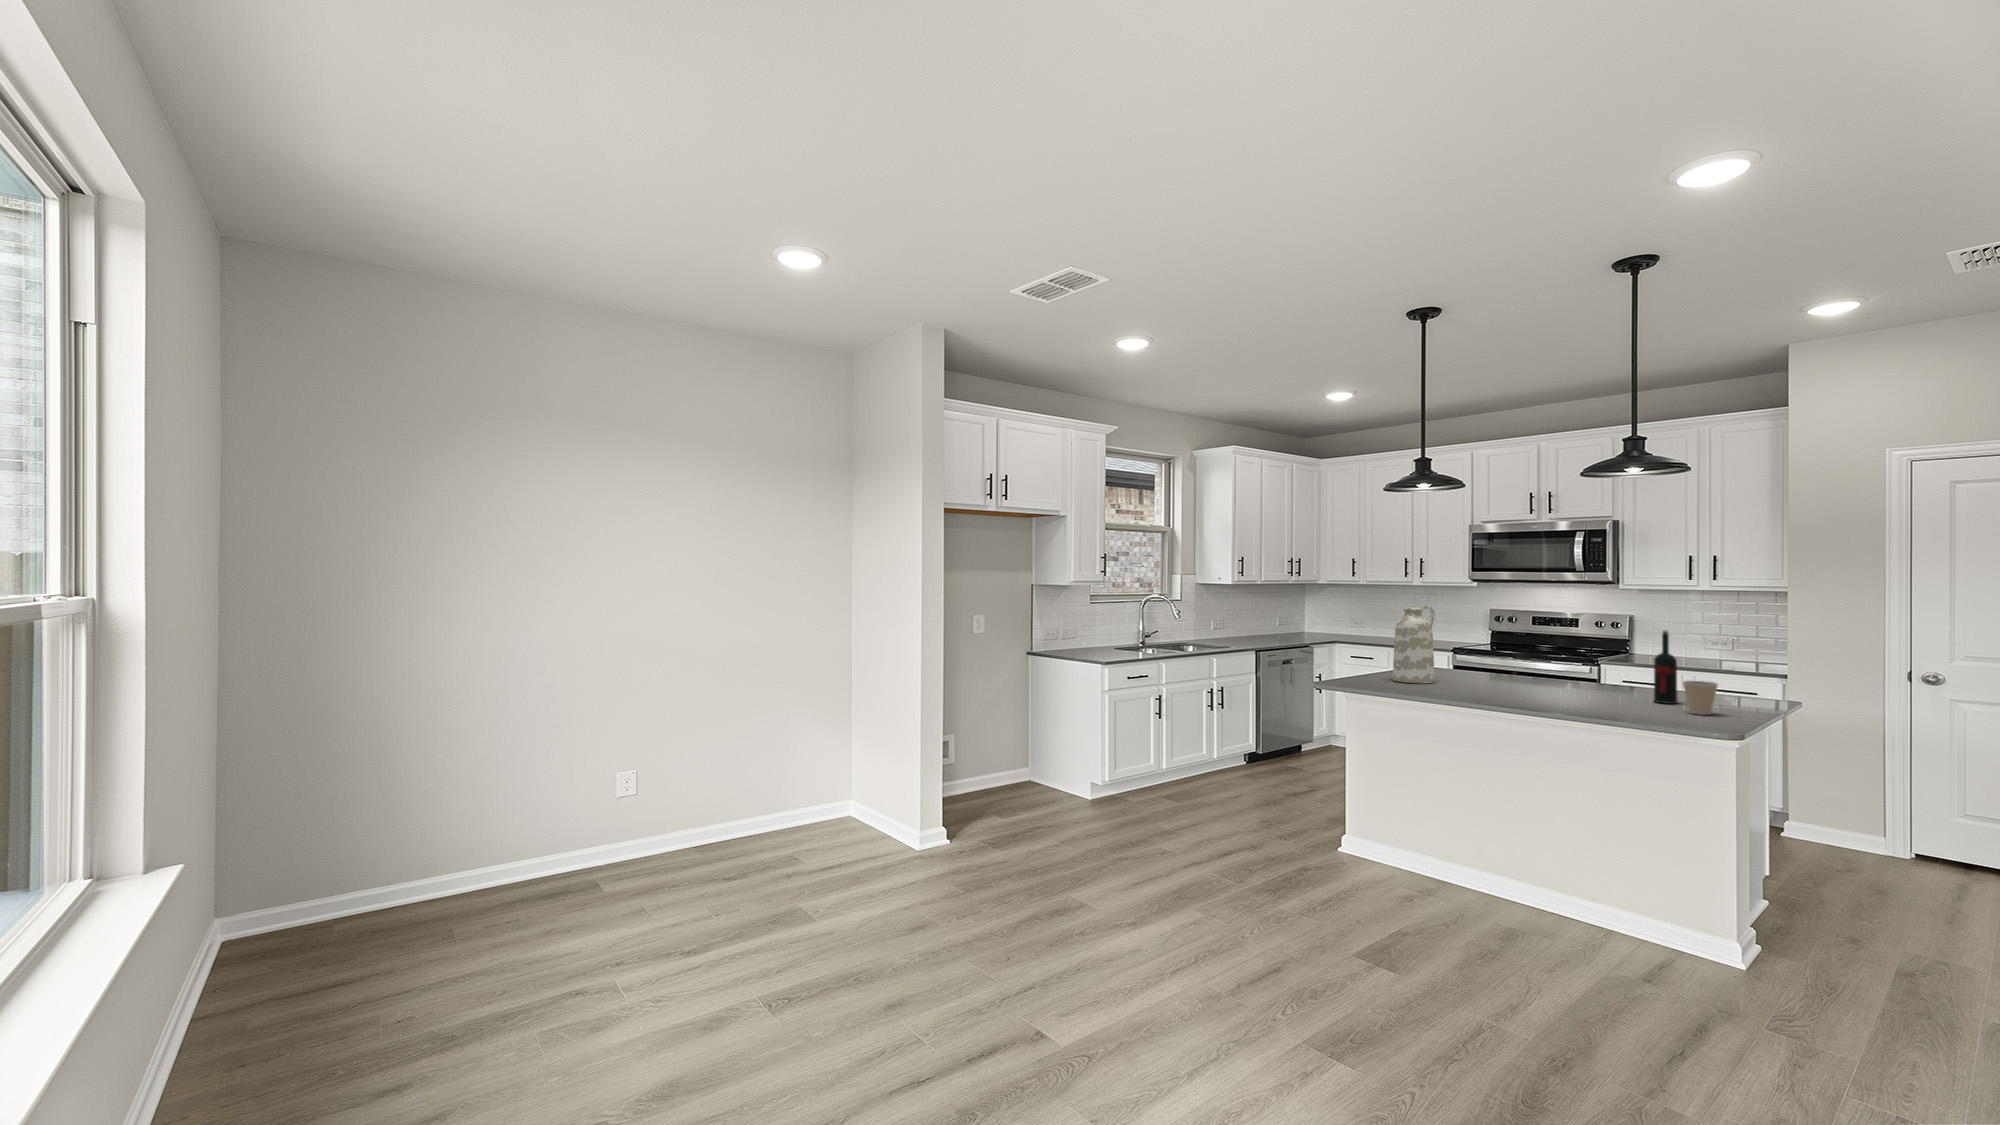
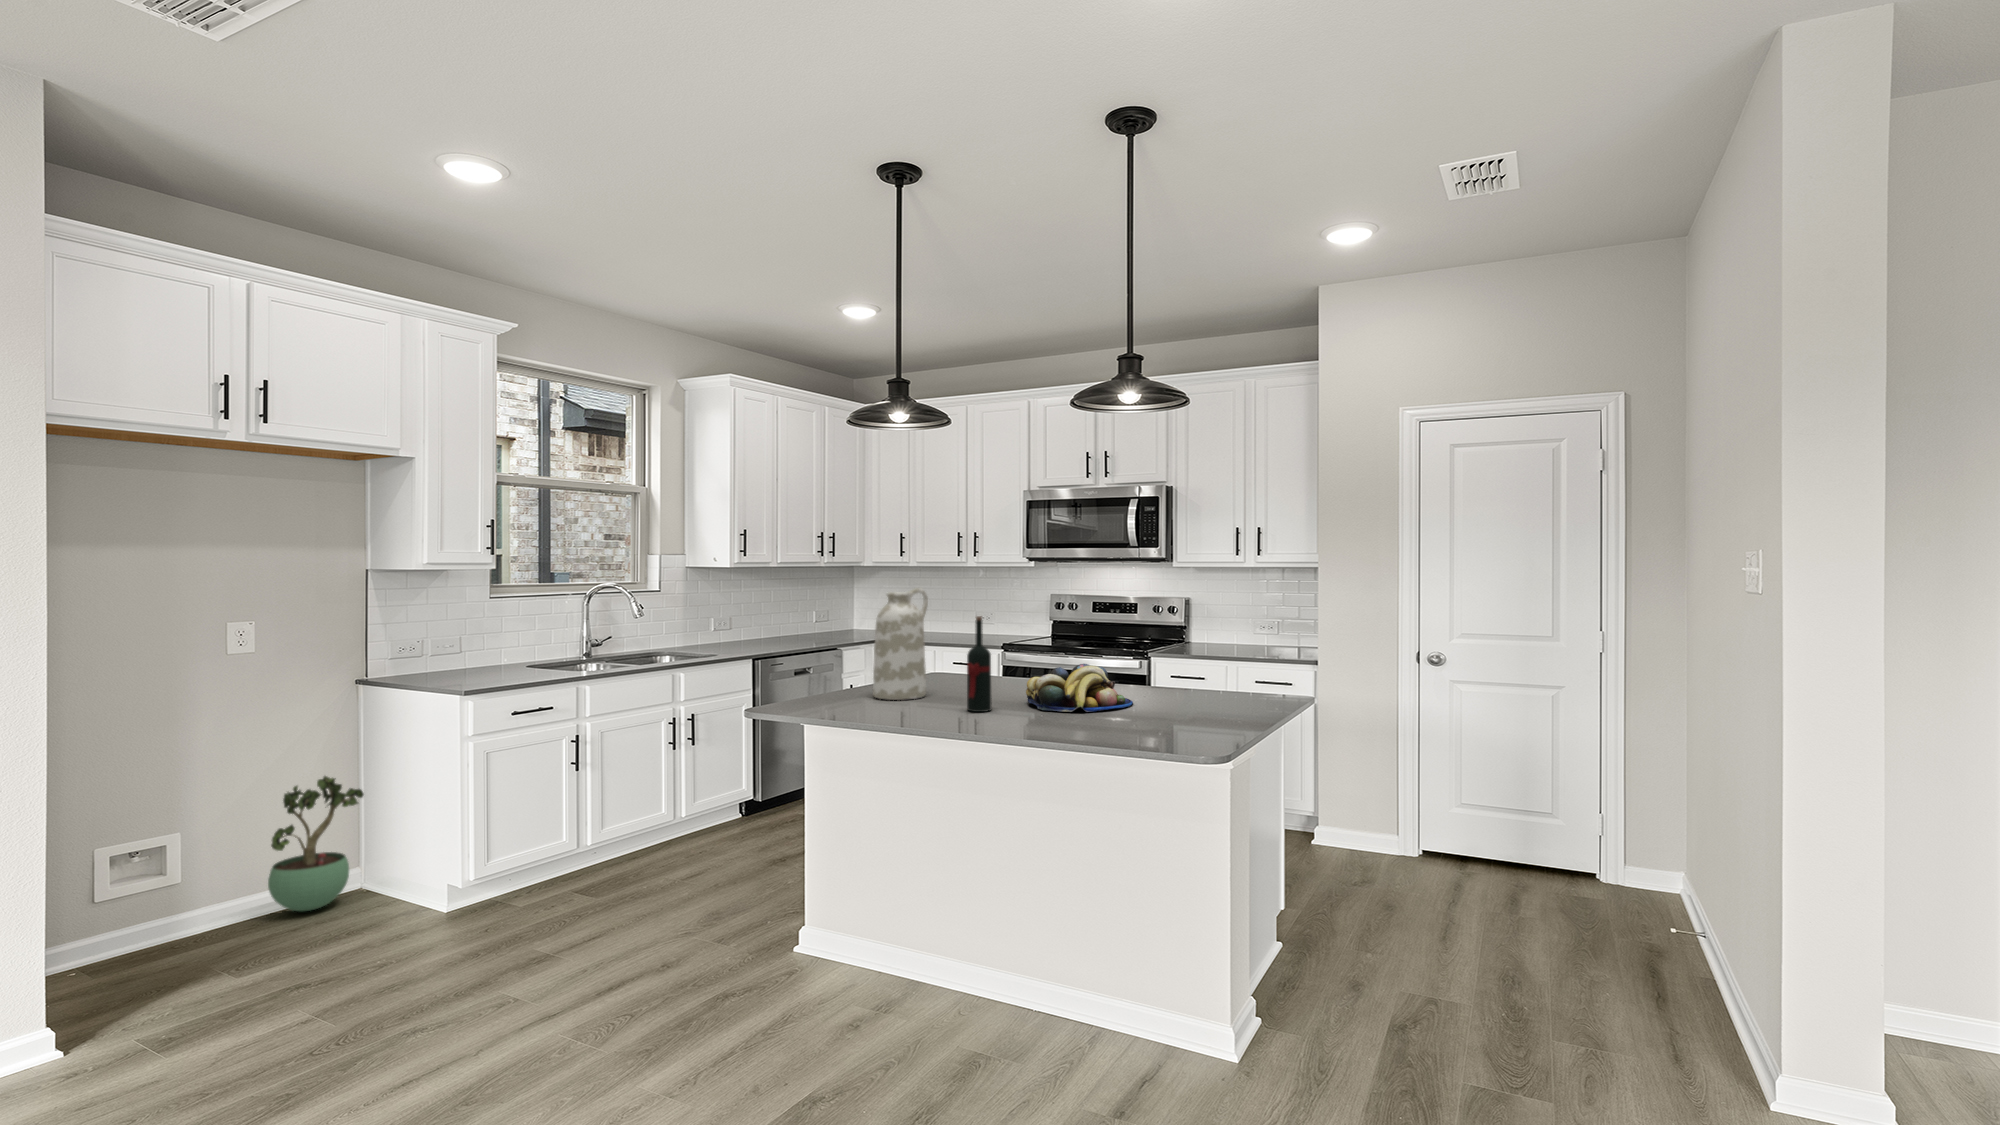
wine bottle: present [1654,631,1677,704] -> present [967,616,992,712]
fruit bowl: none [1522,664,1616,699] -> present [1026,664,1133,712]
coffee cup: present [1683,681,1718,715] -> none [1195,682,1235,728]
potted plant: none [993,710,1038,791] -> present [268,776,364,911]

